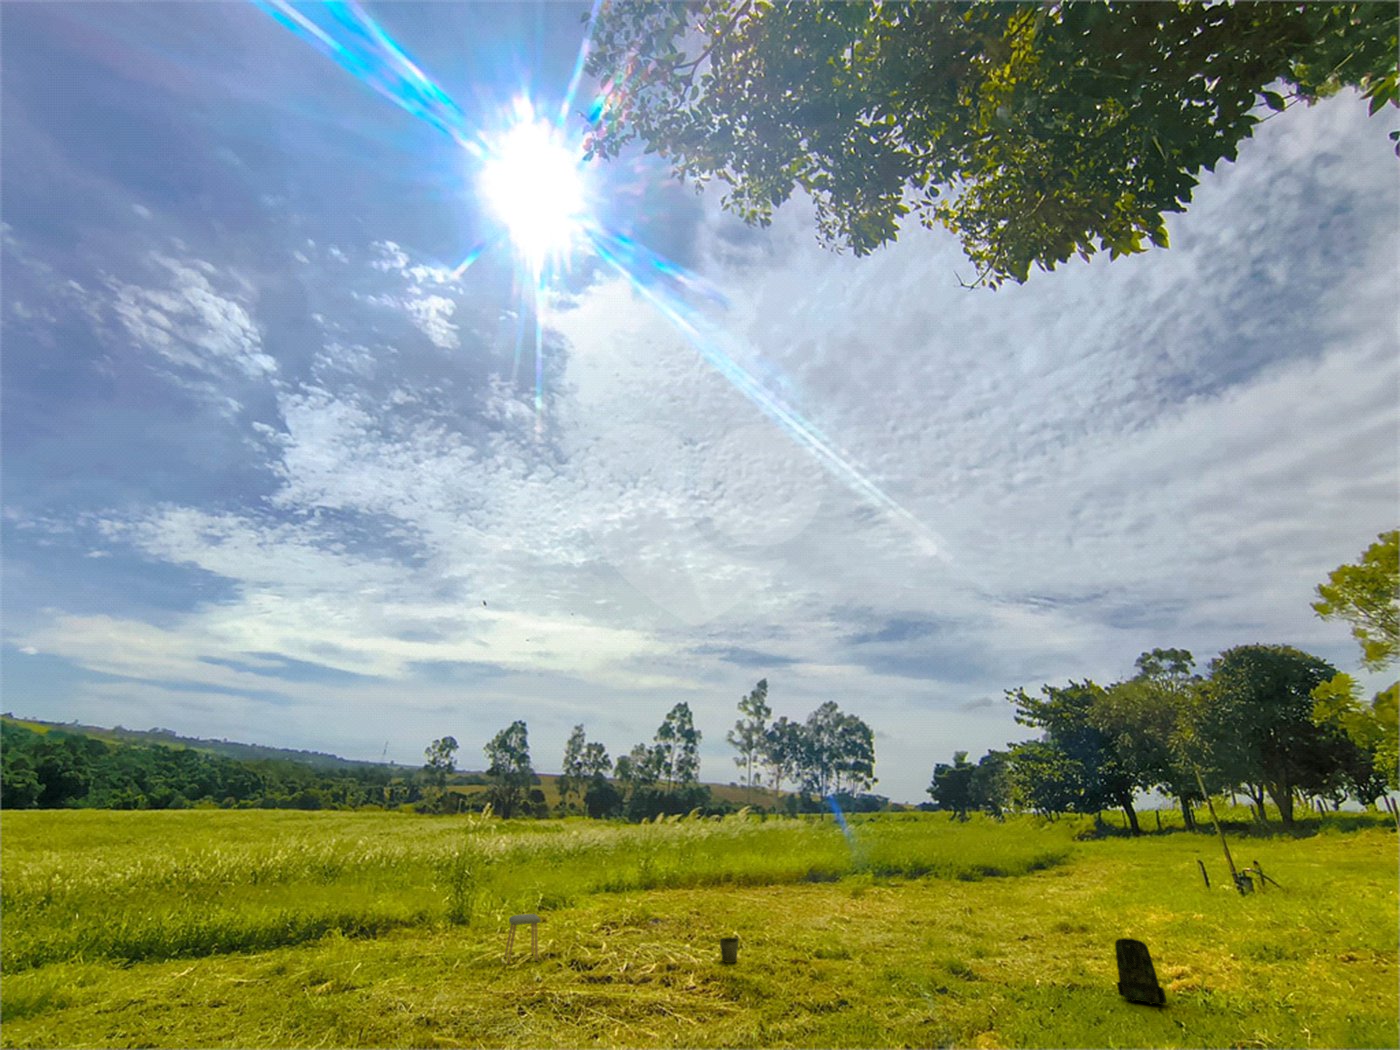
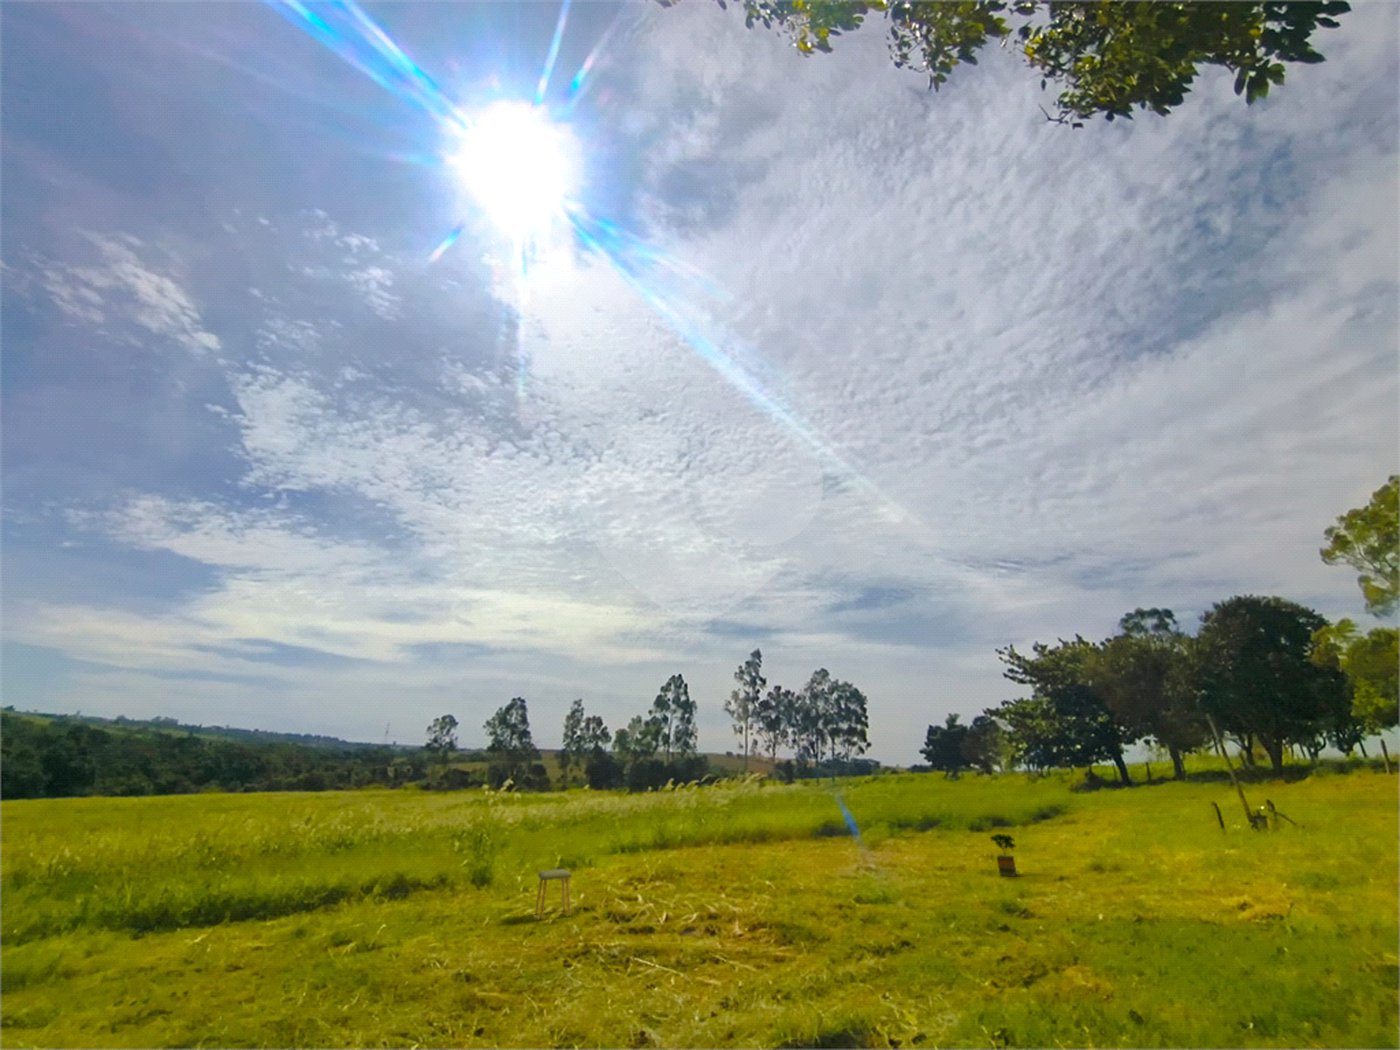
potted tree: none [955,890,981,935] -> present [990,834,1017,877]
bucket: present [720,937,739,963] -> none [760,873,780,910]
backpack: present [1115,938,1167,1004] -> none [1180,869,1237,933]

